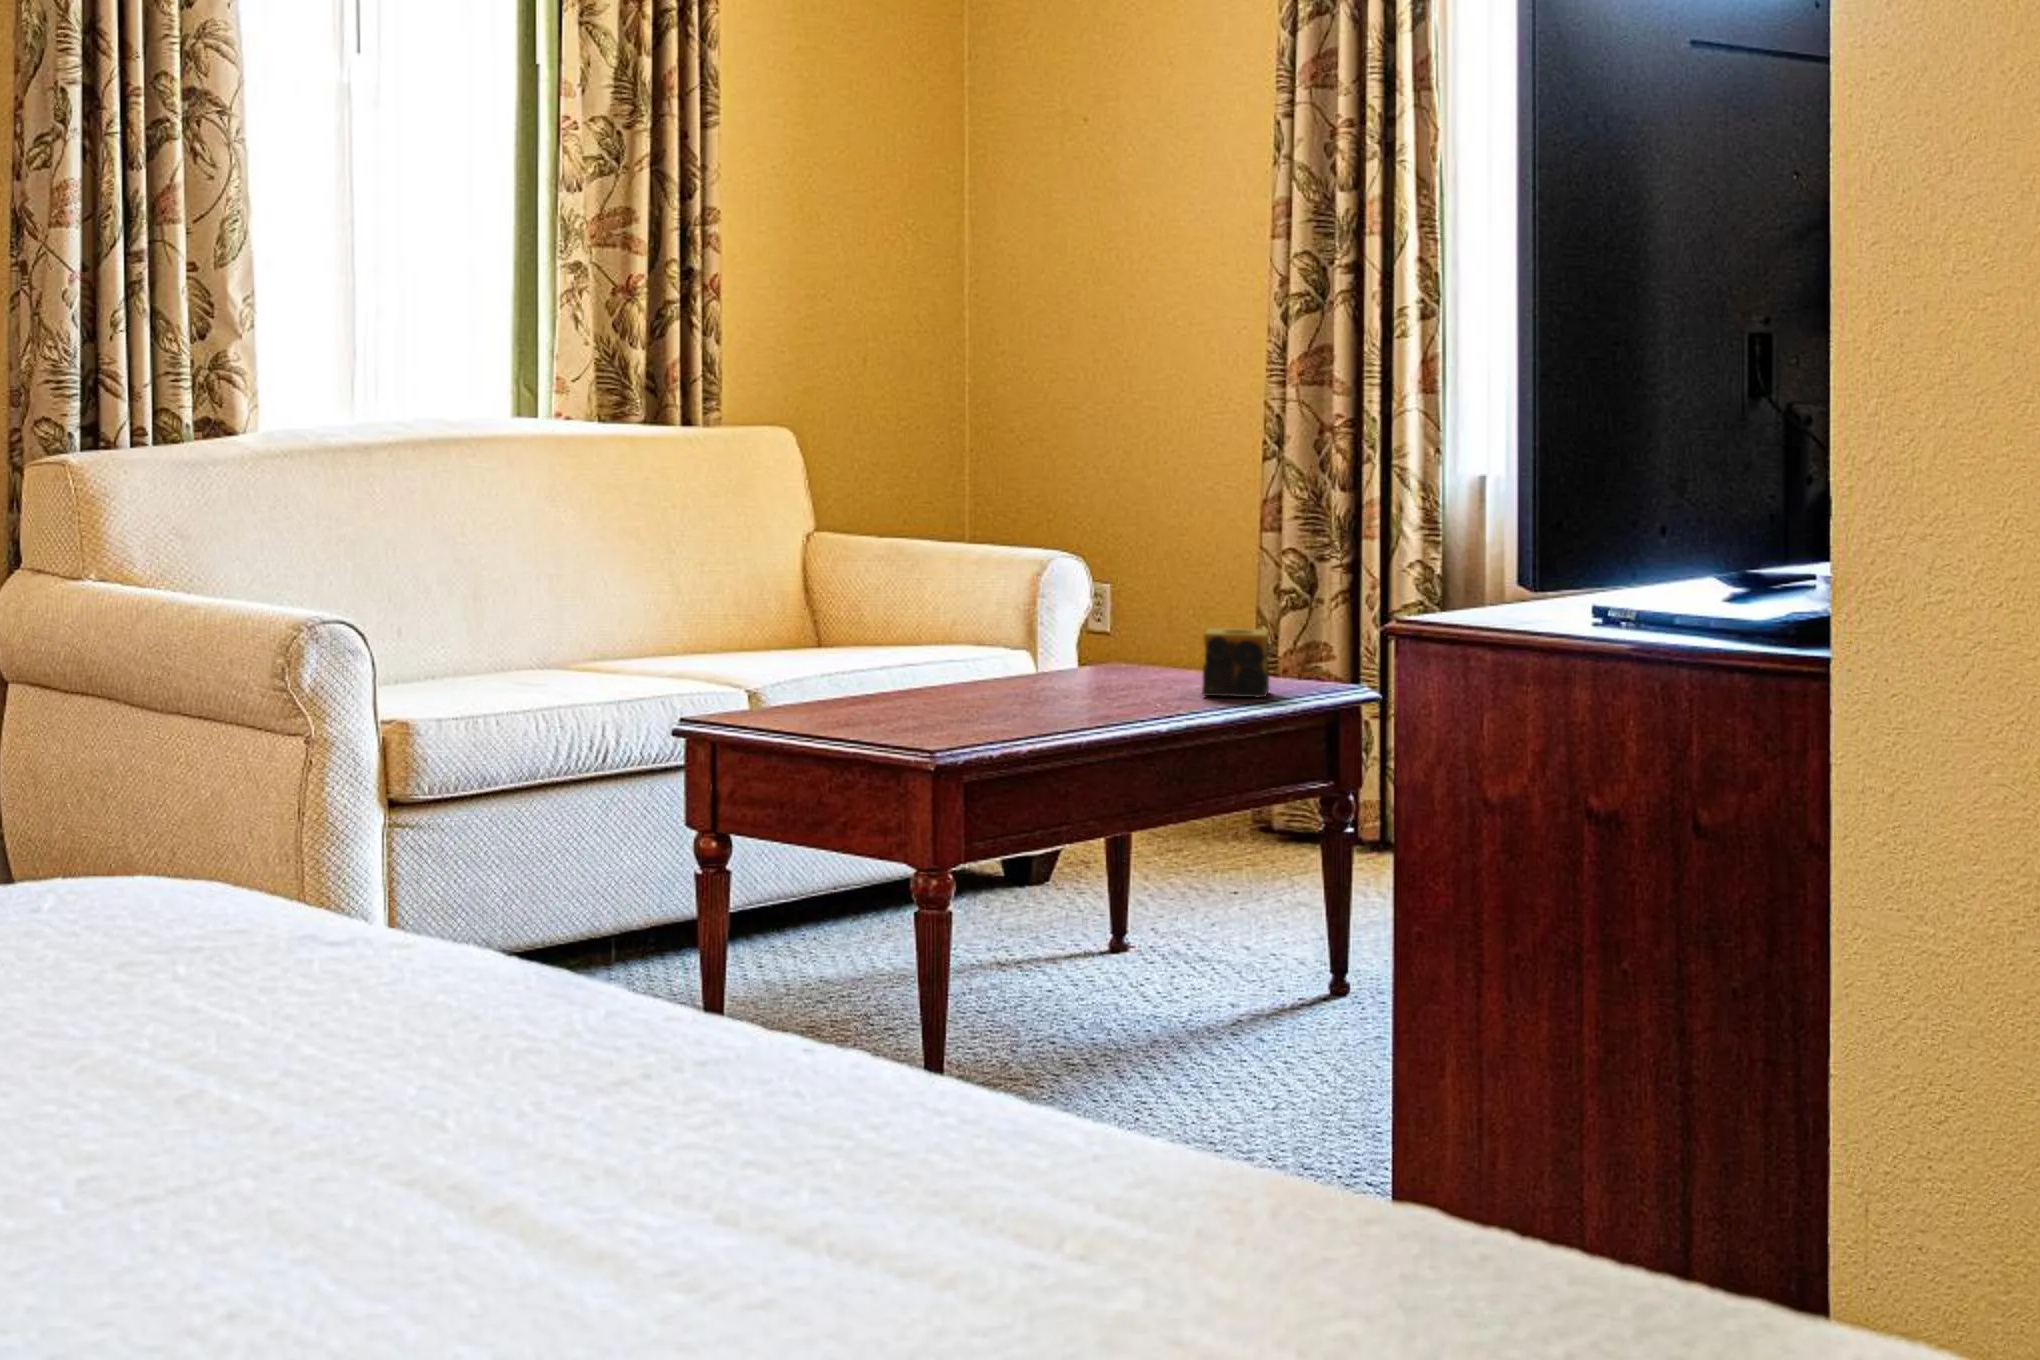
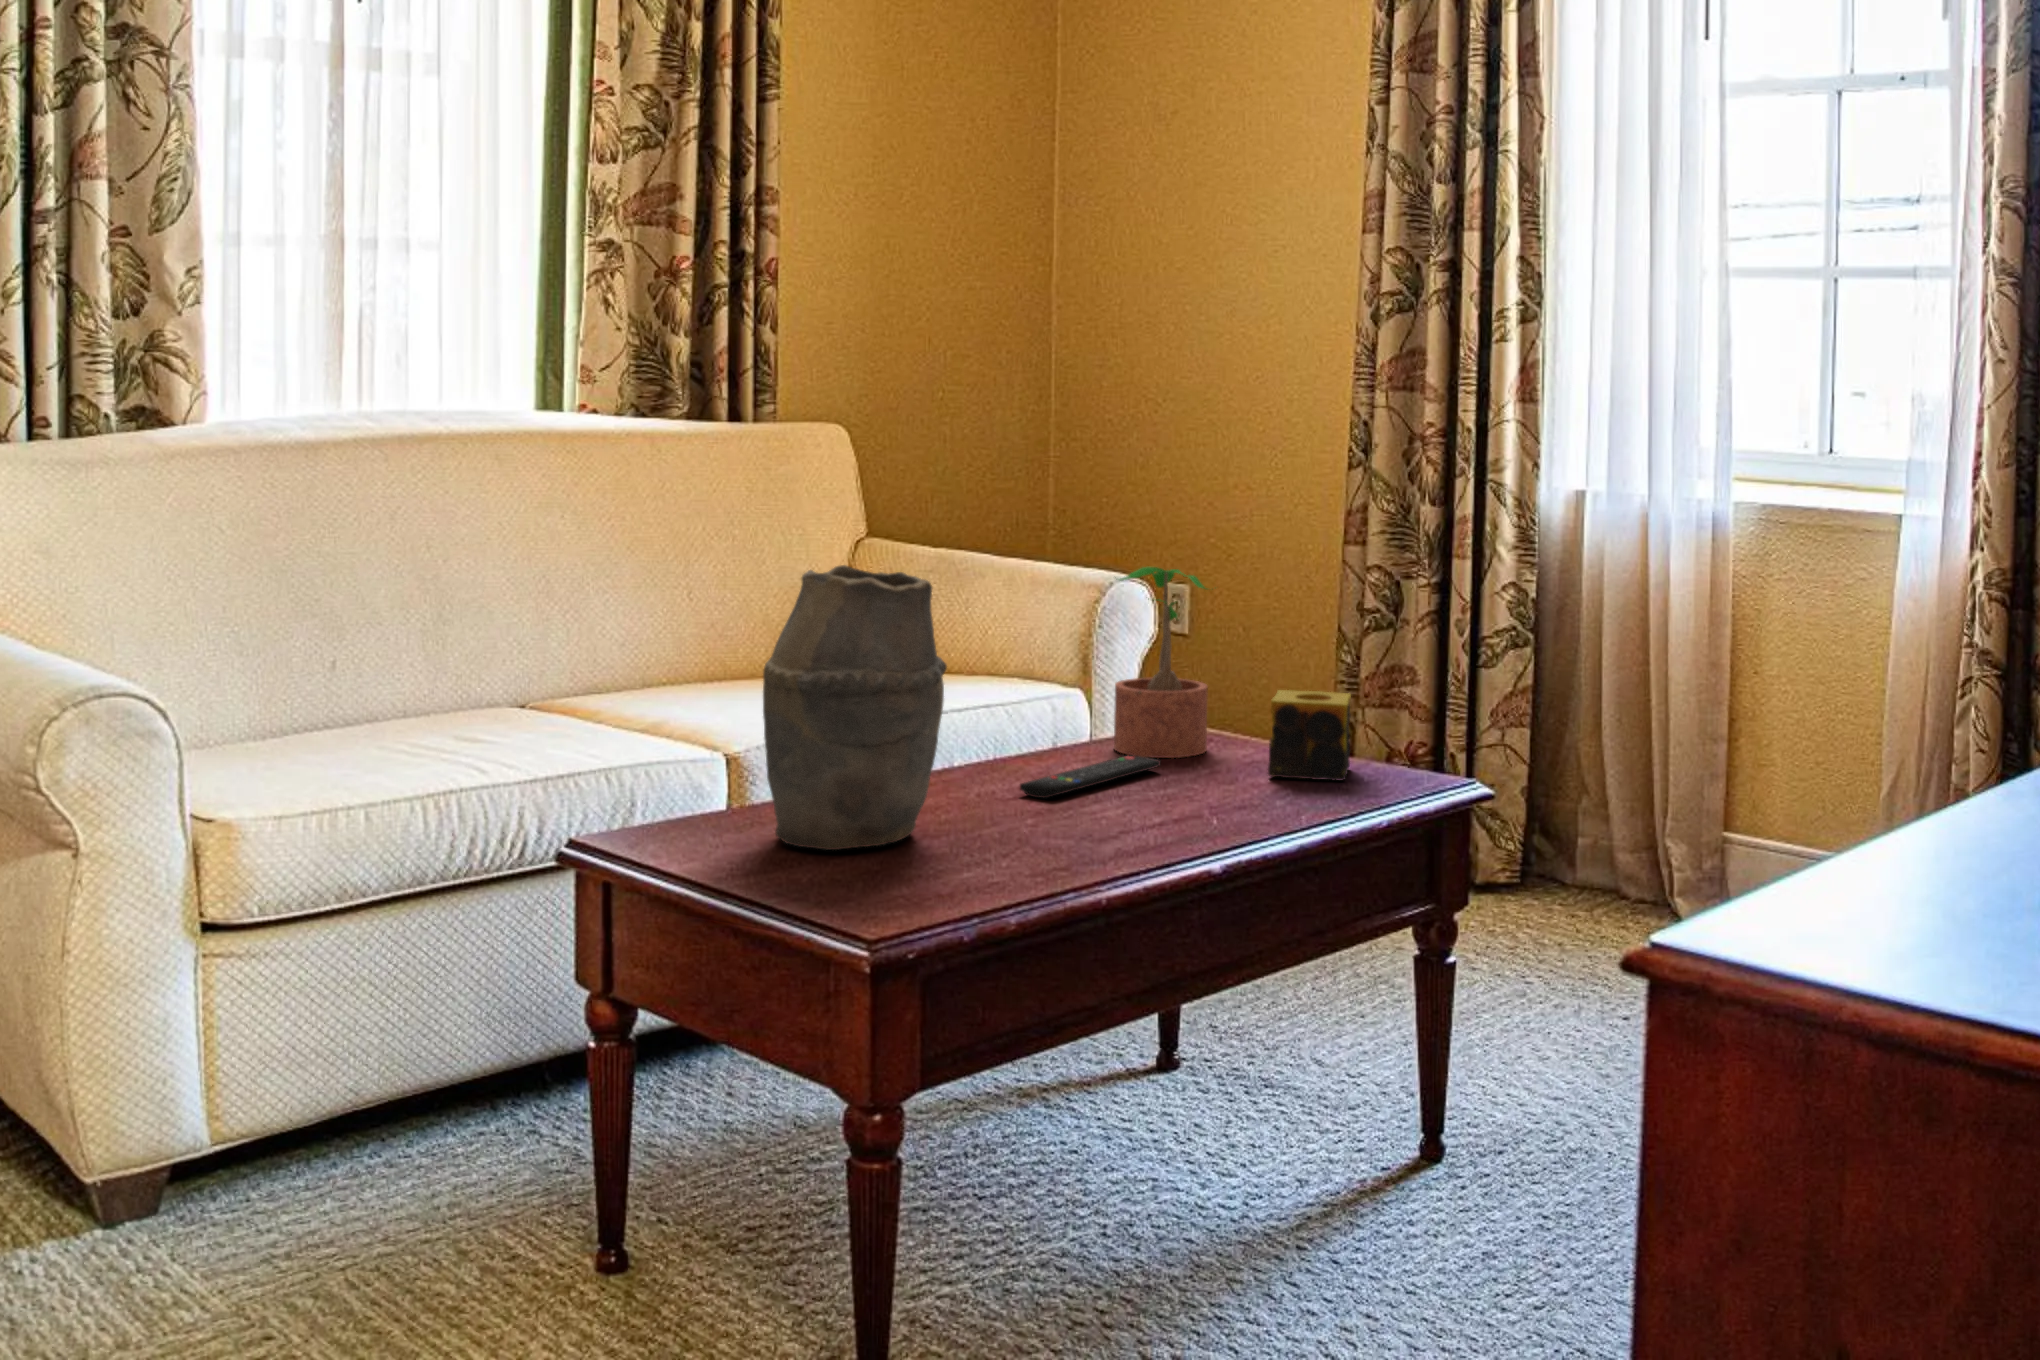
vase: none [816,518,956,730] -> present [763,565,947,850]
potted plant: none [1067,531,1155,687] -> present [1114,567,1207,758]
remote control: none [1004,682,1113,707] -> present [1020,755,1161,798]

